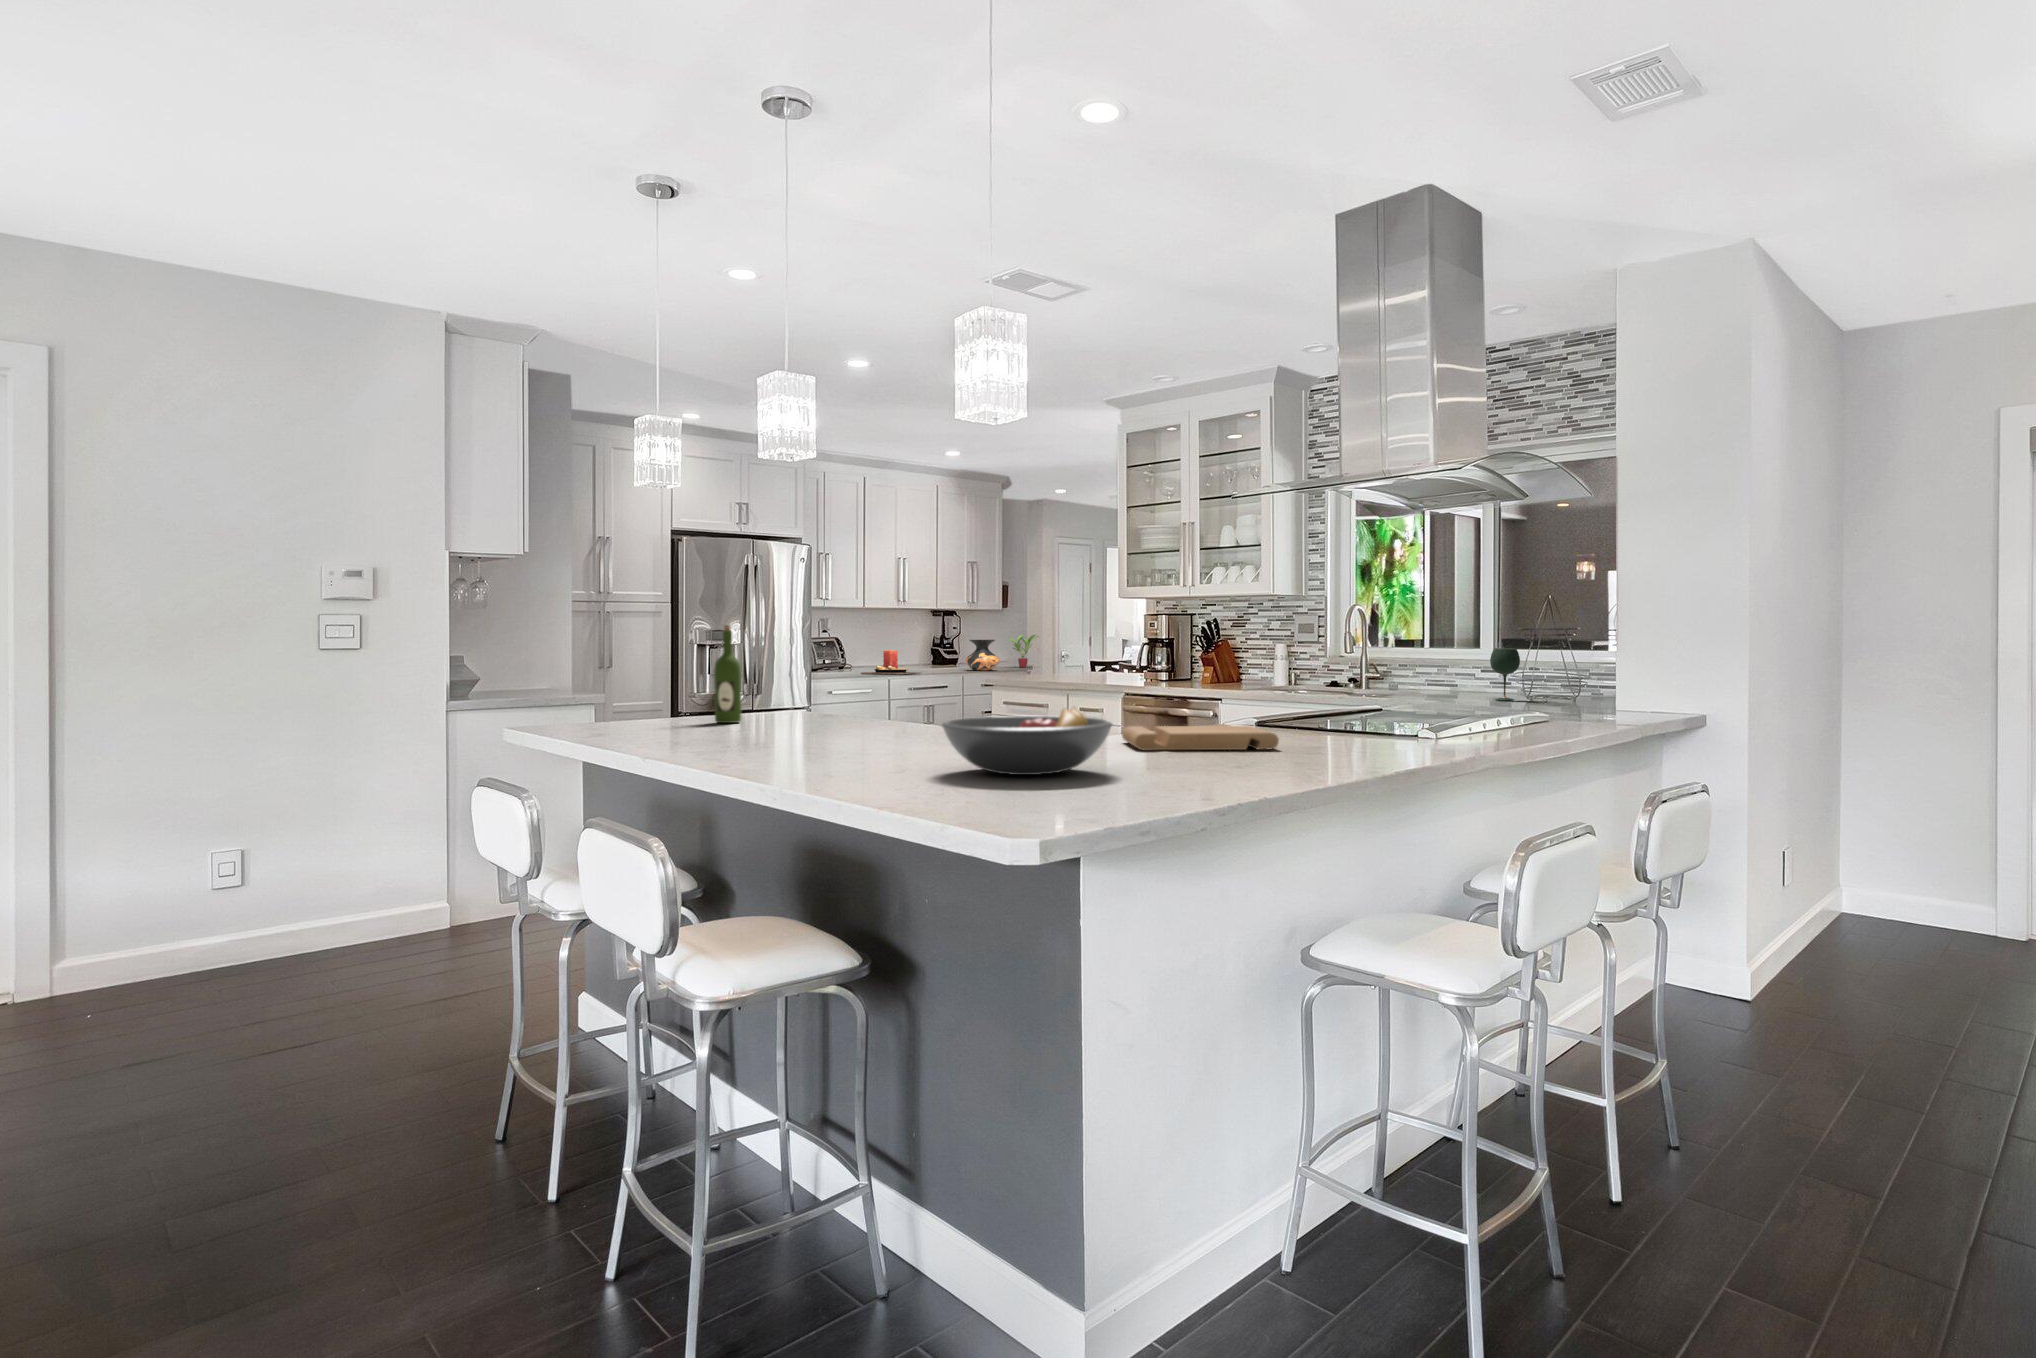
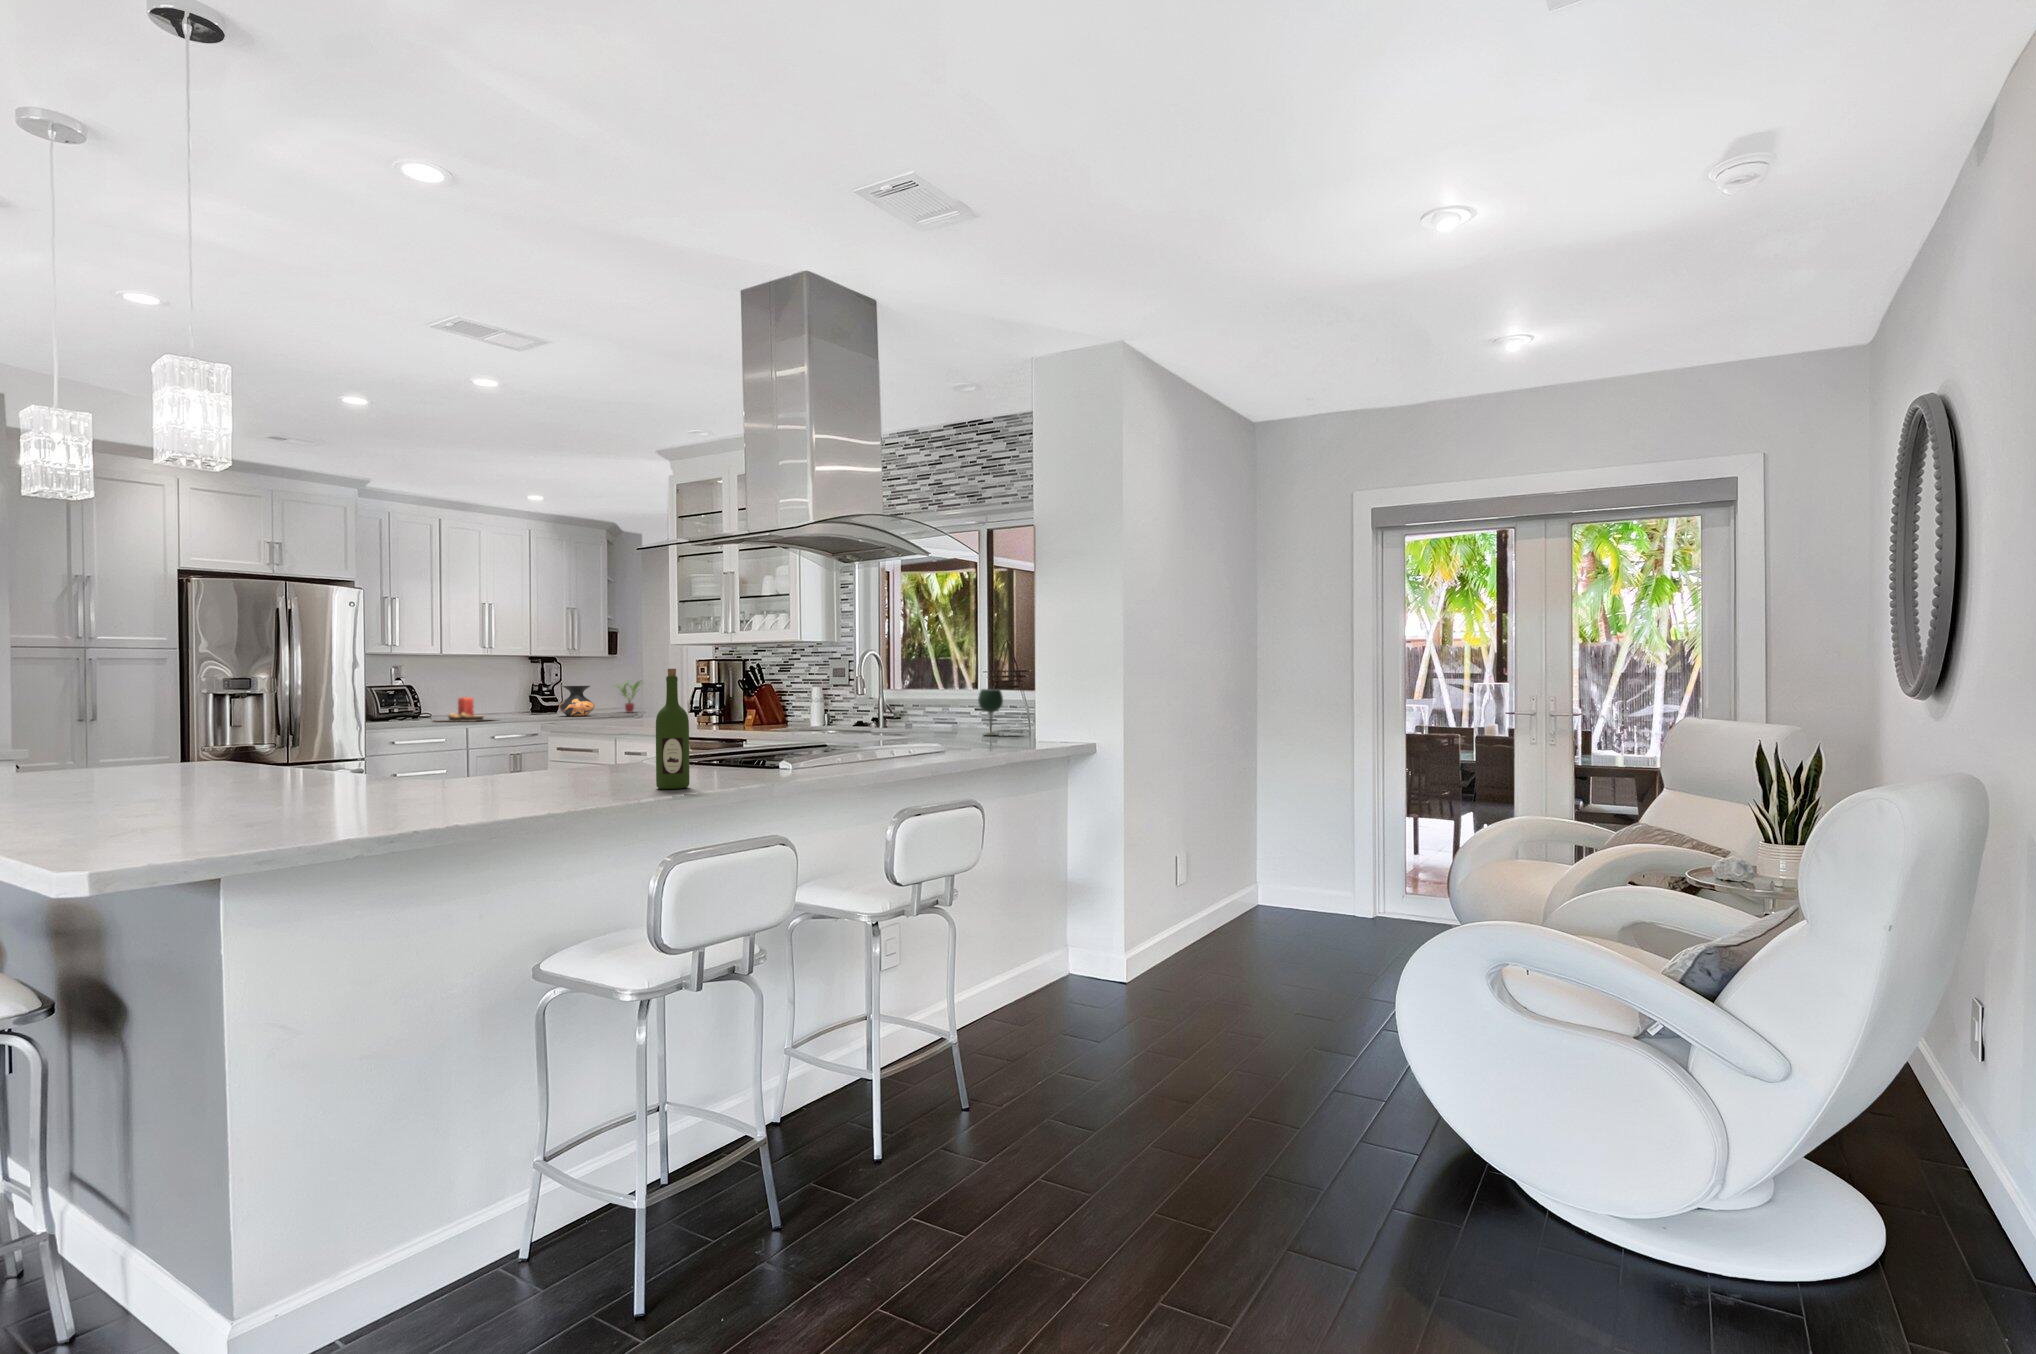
wine bottle: present [714,625,741,723] -> present [656,669,689,789]
fruit bowl: present [942,707,1112,775] -> none [121,755,352,831]
cutting board: present [1122,726,1279,750] -> none [459,768,621,797]

